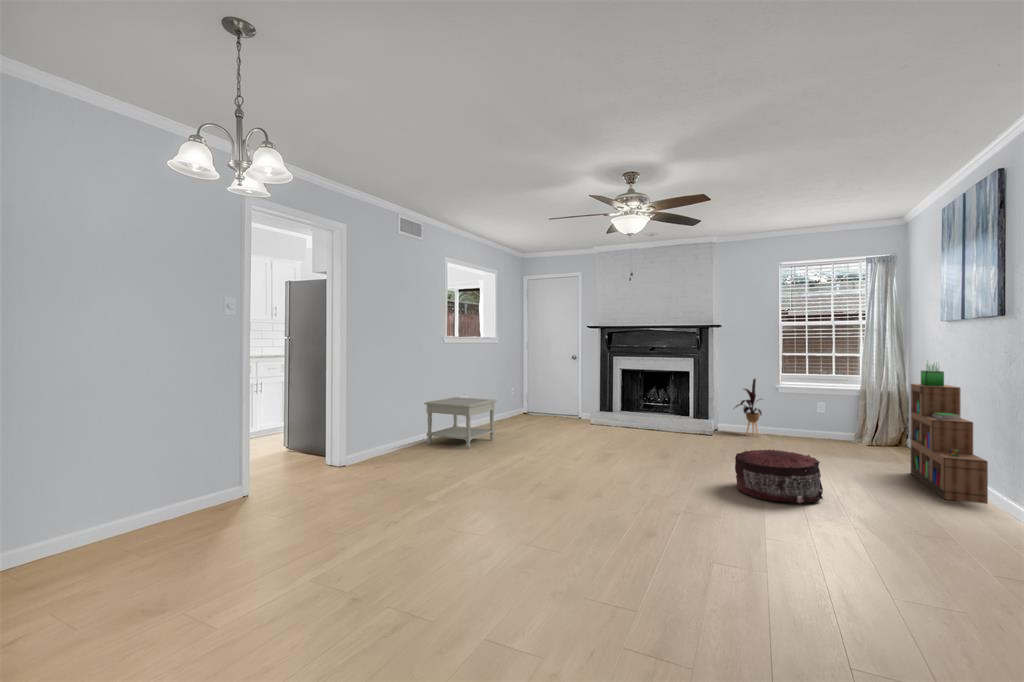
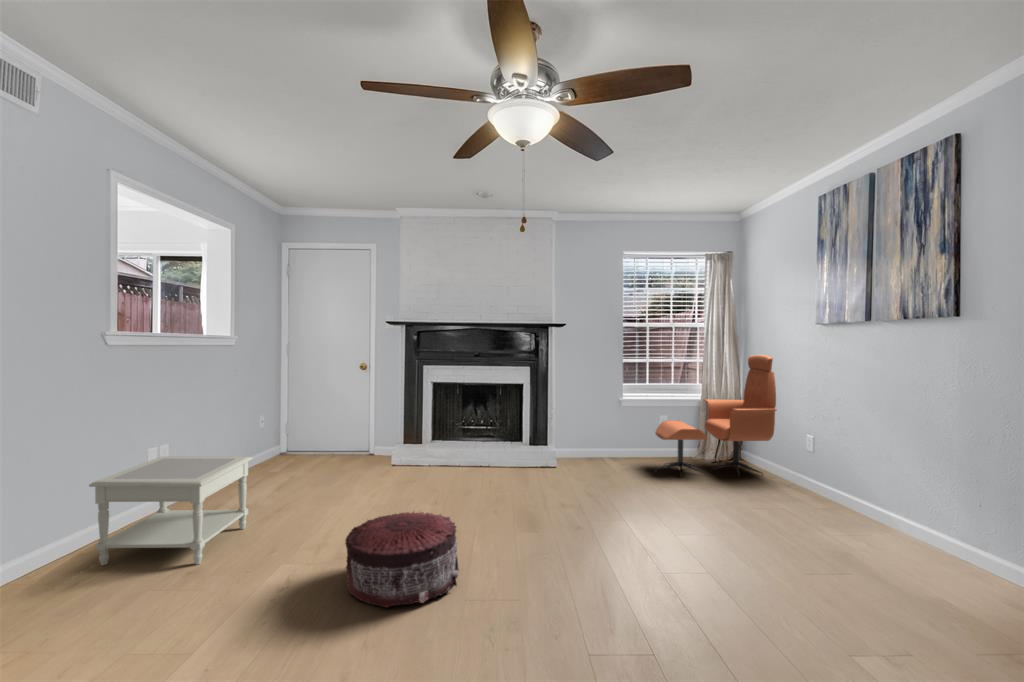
lounge chair: none [799,347,923,458] -> present [655,355,776,478]
bookshelf: present [911,364,988,504] -> none [789,374,901,541]
house plant: present [736,379,762,436] -> none [577,392,613,463]
pouf: present [735,450,823,503] -> present [345,512,459,608]

